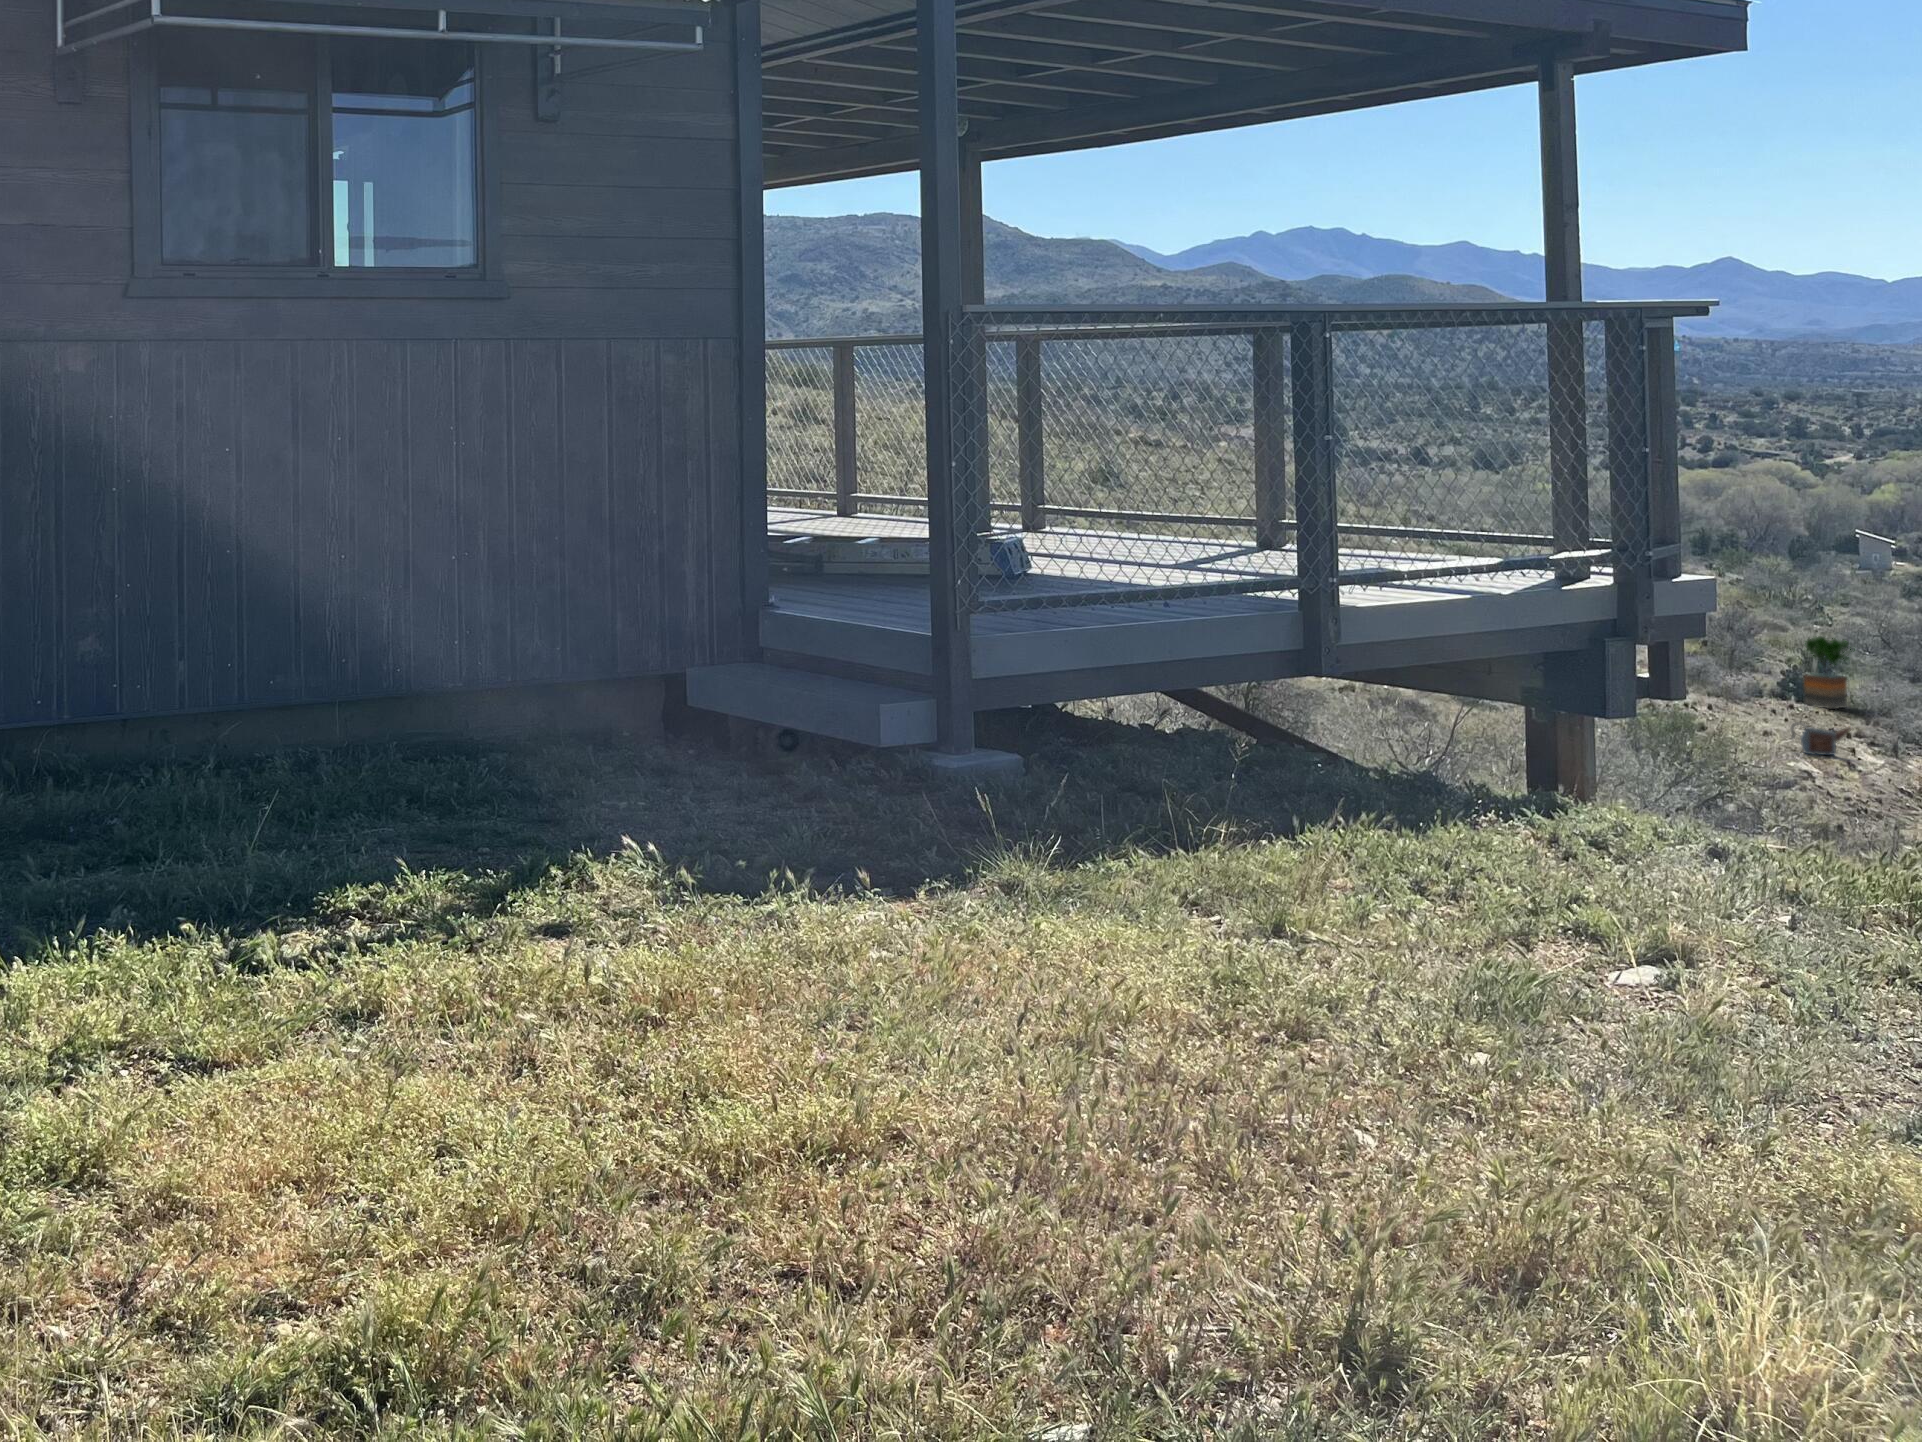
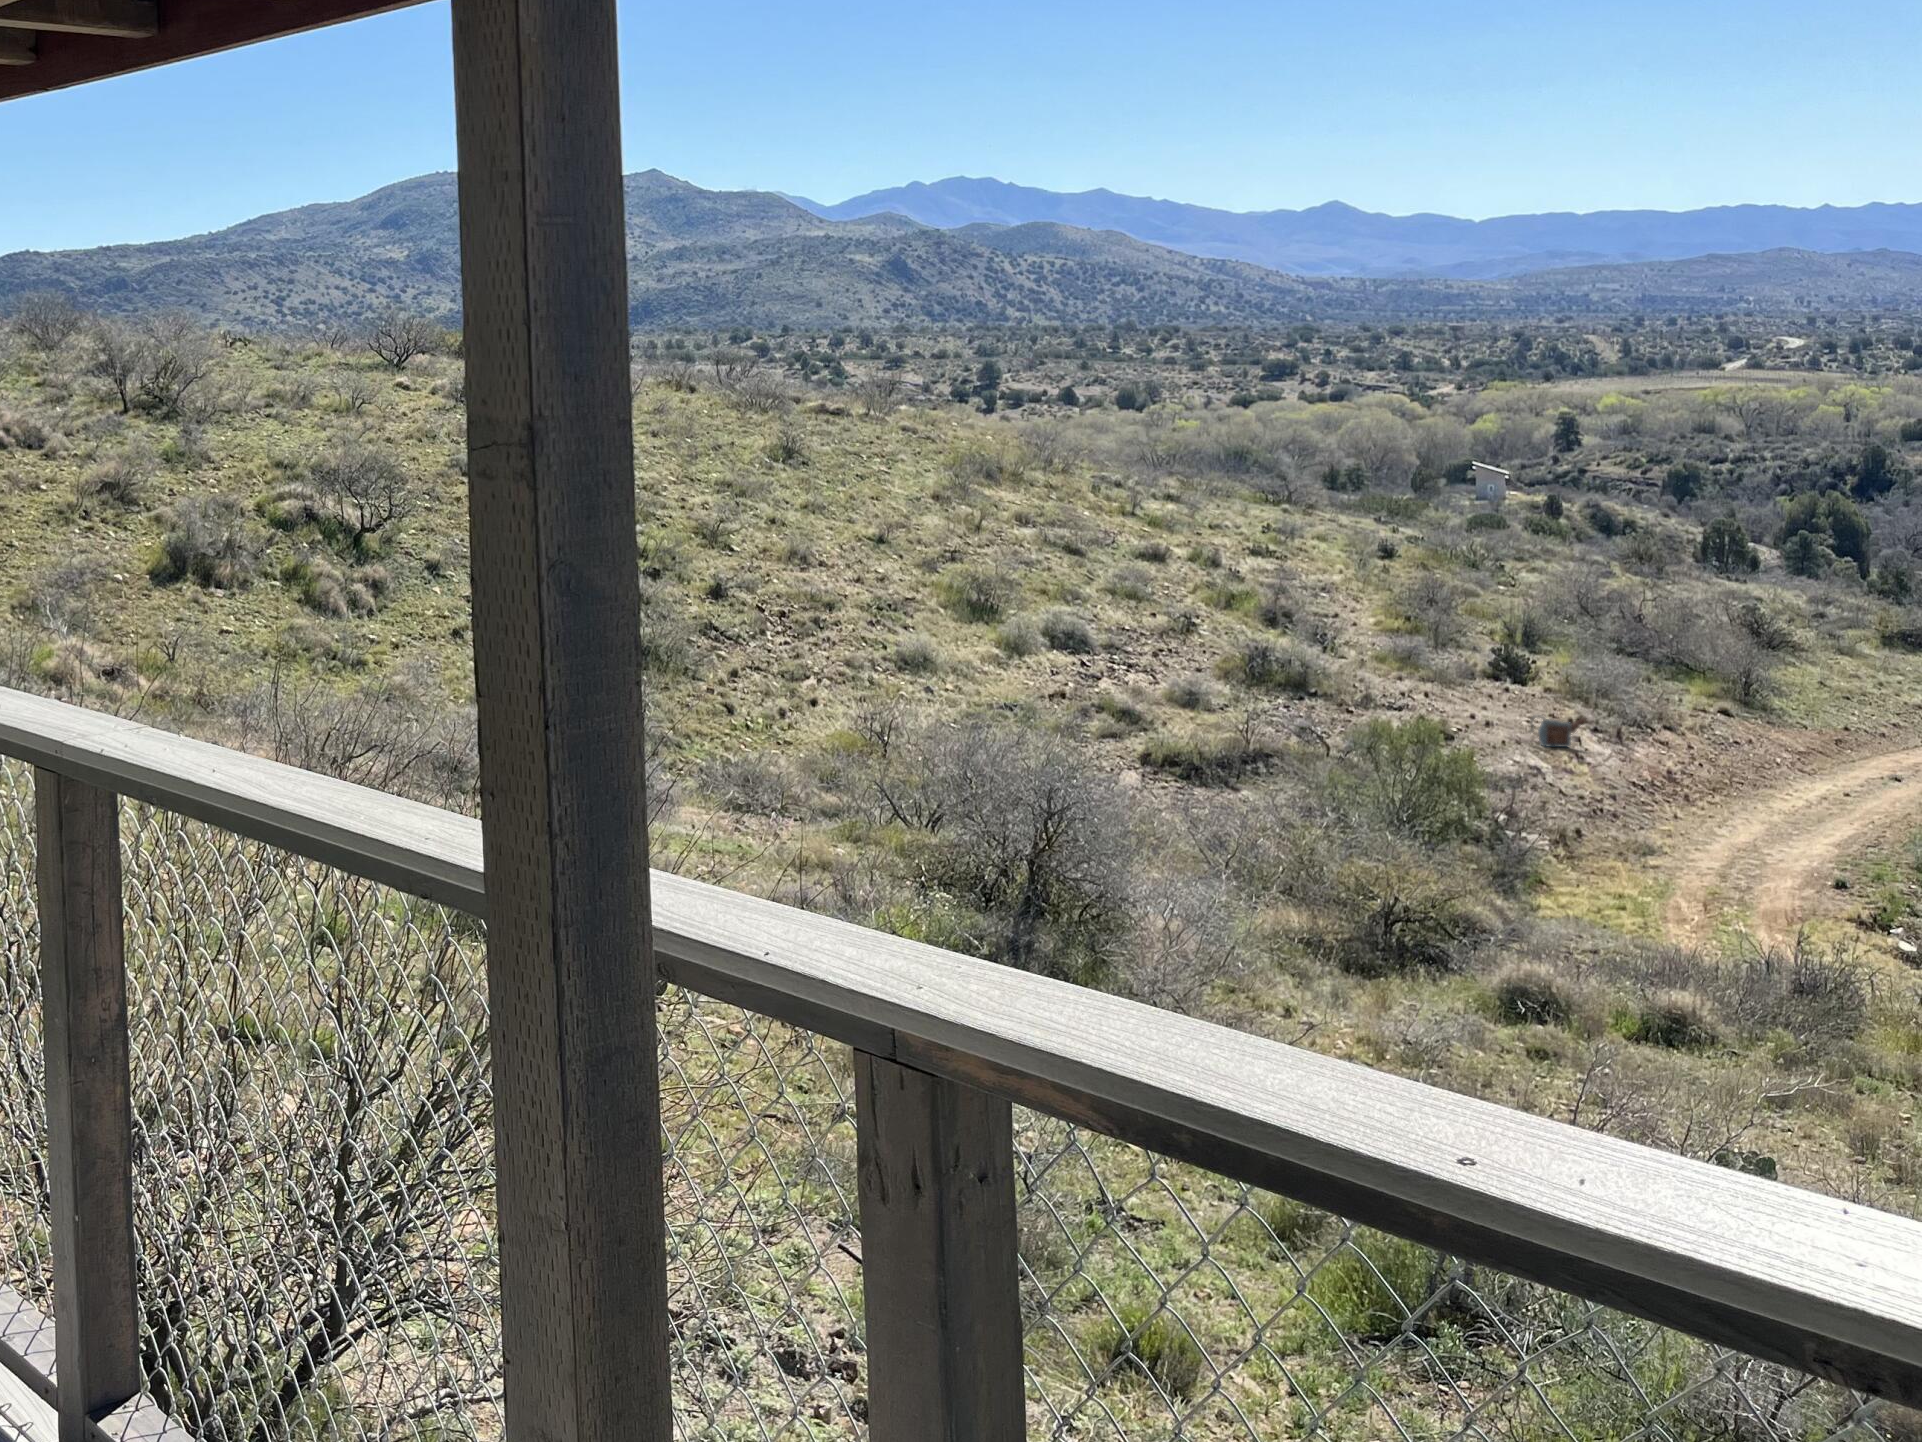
potted tree: present [1804,637,1855,709] -> none [1517,615,1569,691]

